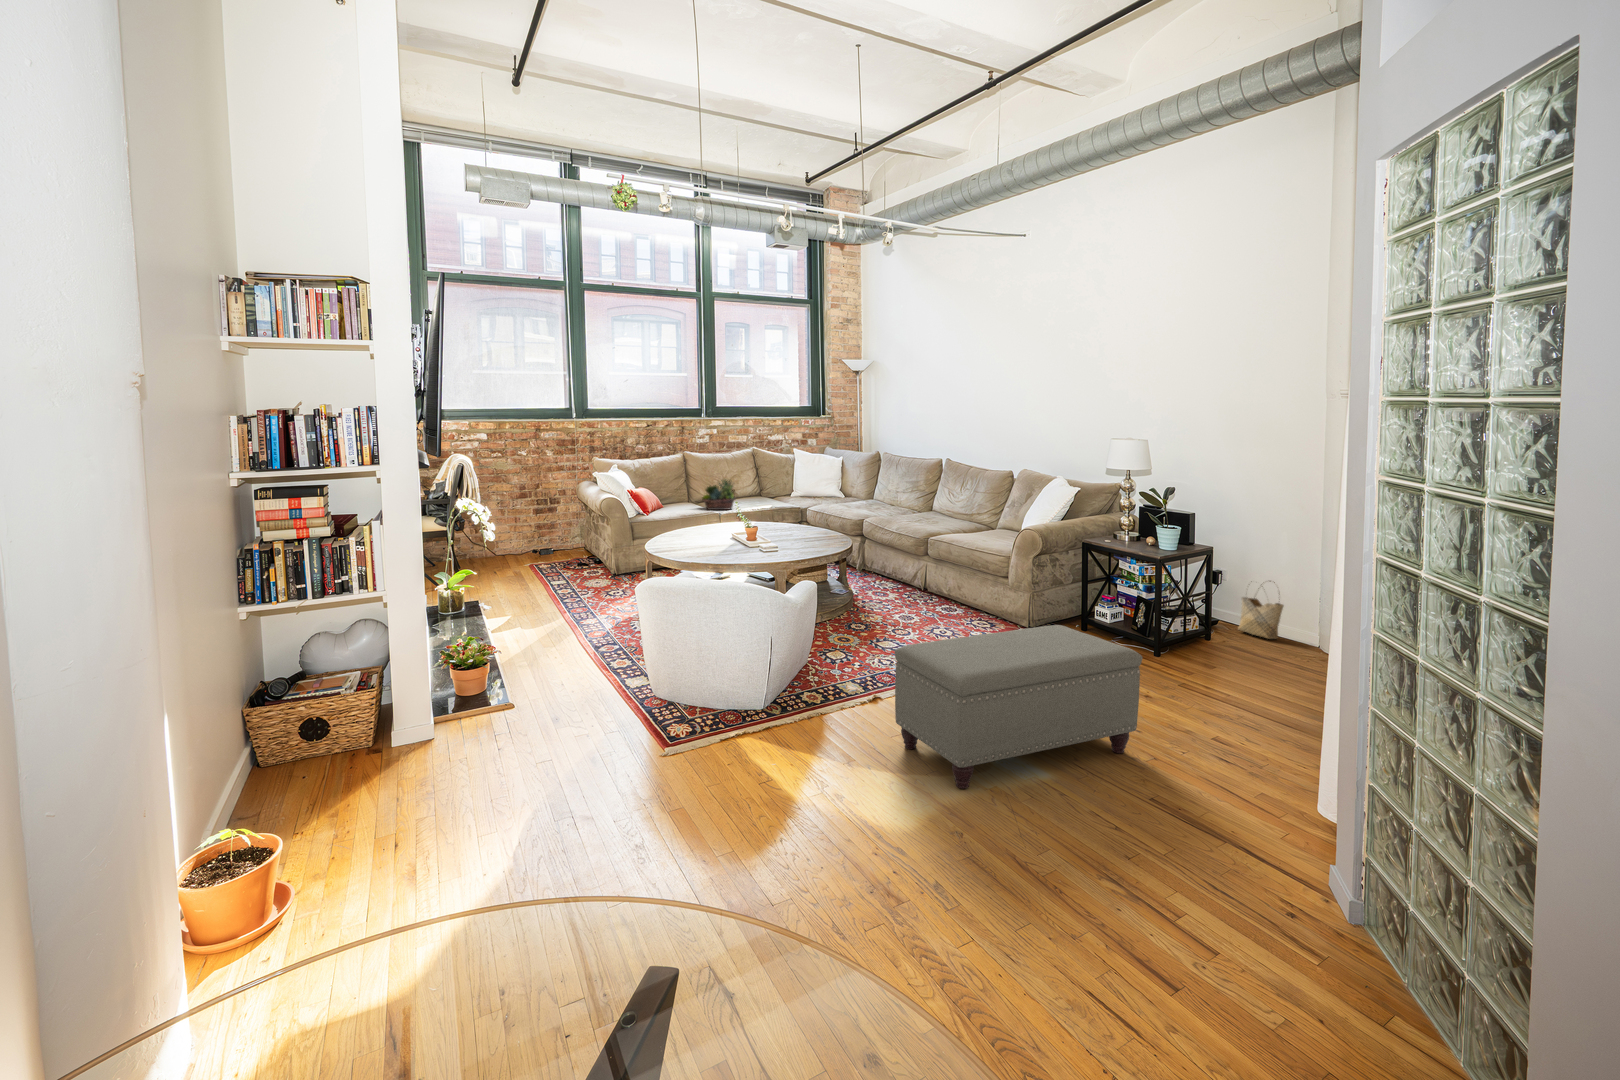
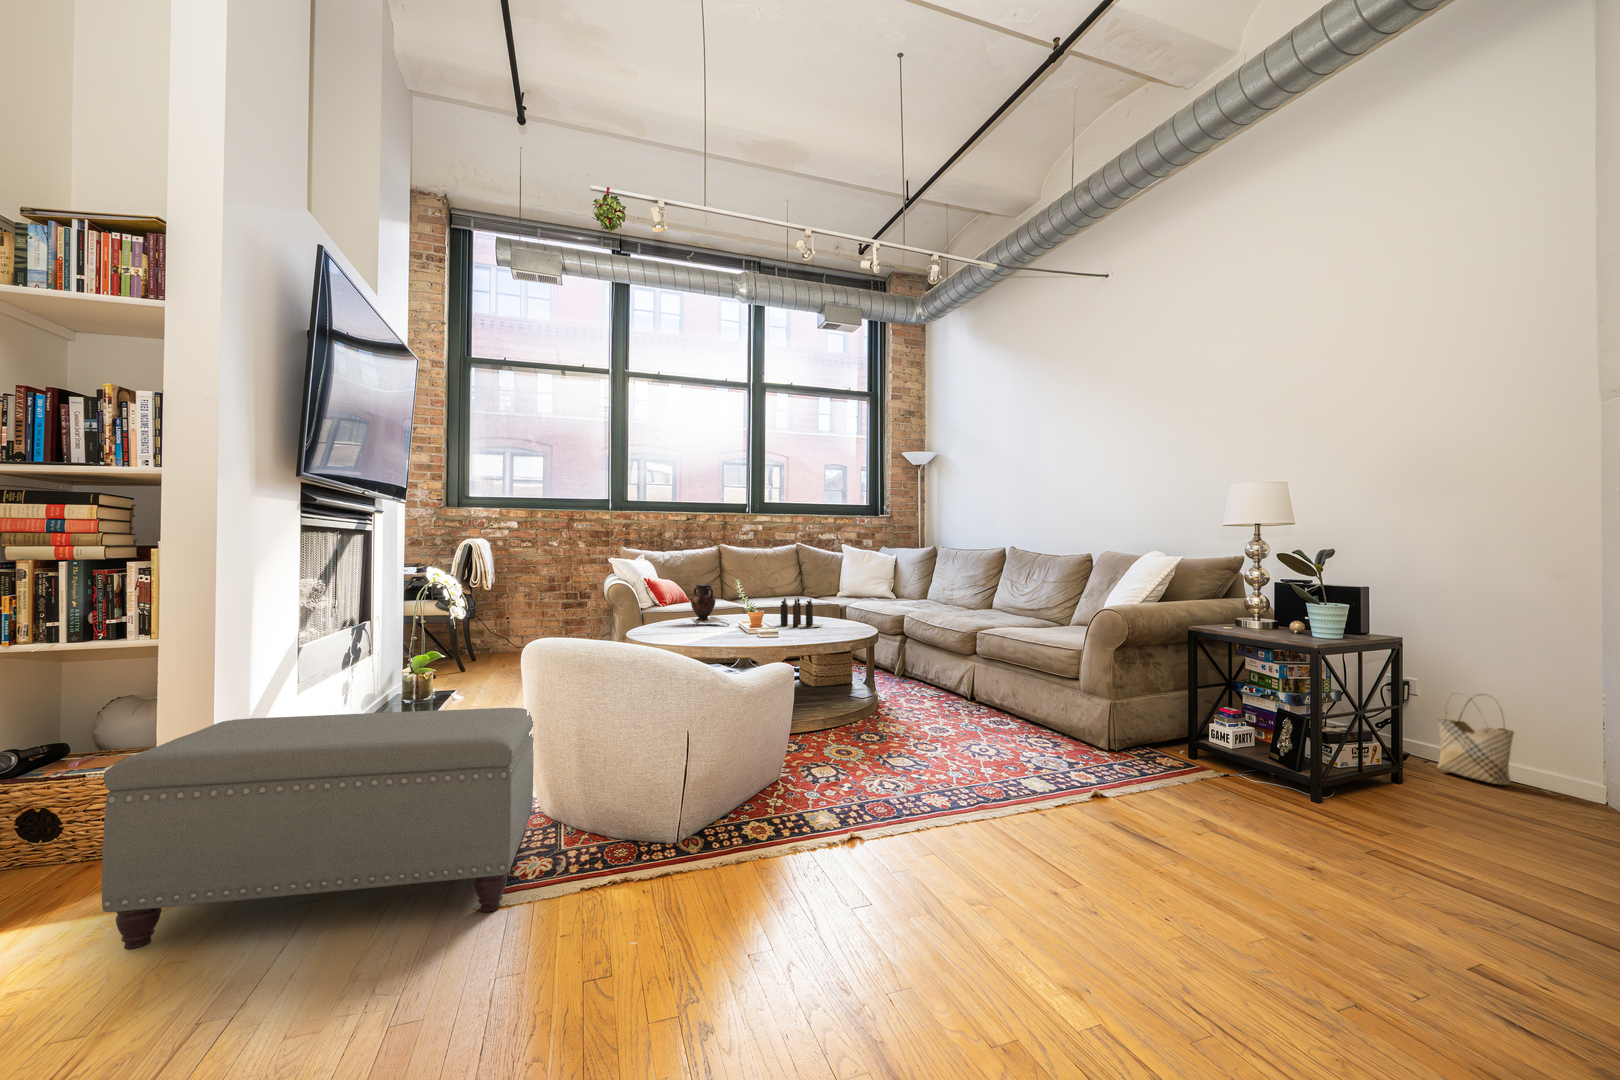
succulent planter: present [702,479,735,510] -> none [734,572,772,606]
vase: none [705,513,744,545] -> present [690,584,730,625]
candle: none [768,518,817,545] -> present [780,598,823,628]
ottoman: present [895,625,1142,789] -> present [102,708,534,950]

